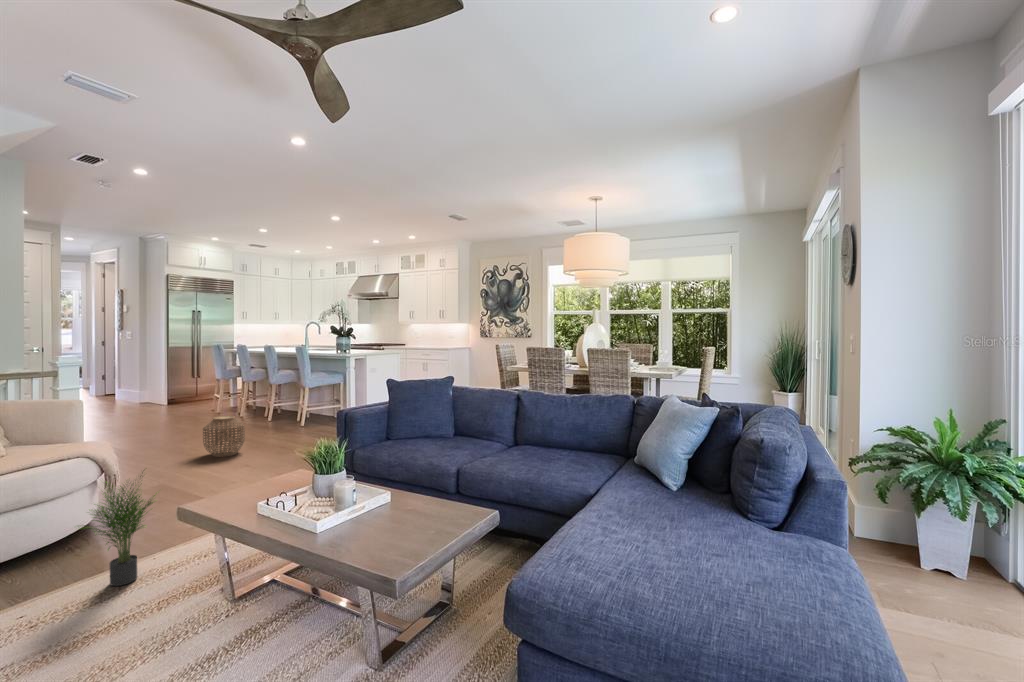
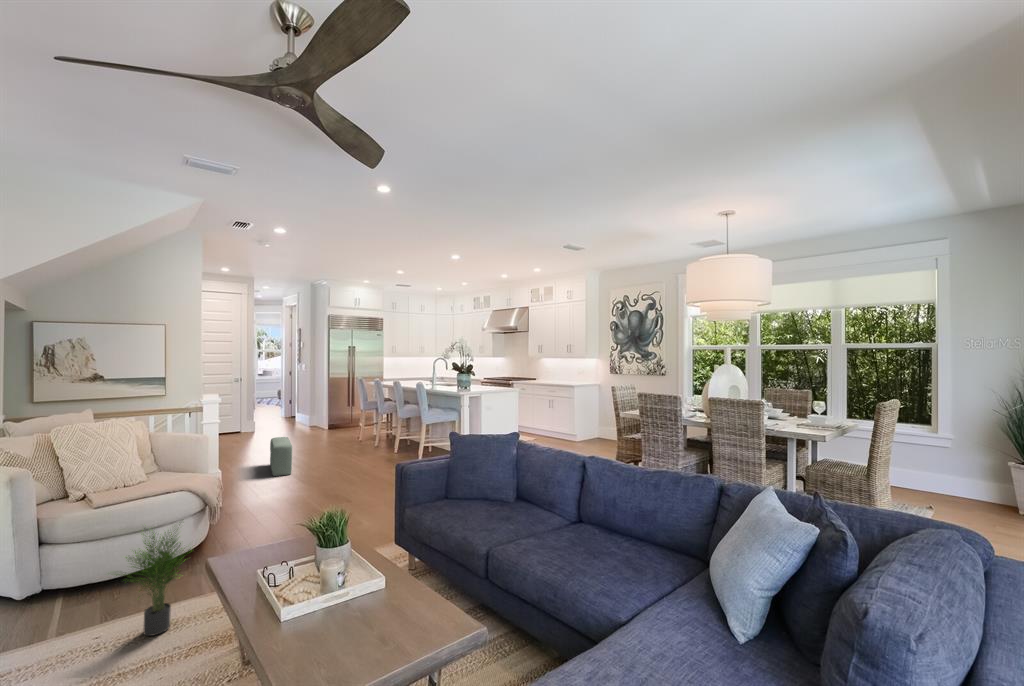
pouf: none [123,409,160,451] -> present [270,437,292,476]
woven basket: present [203,416,245,457] -> none [316,450,353,490]

